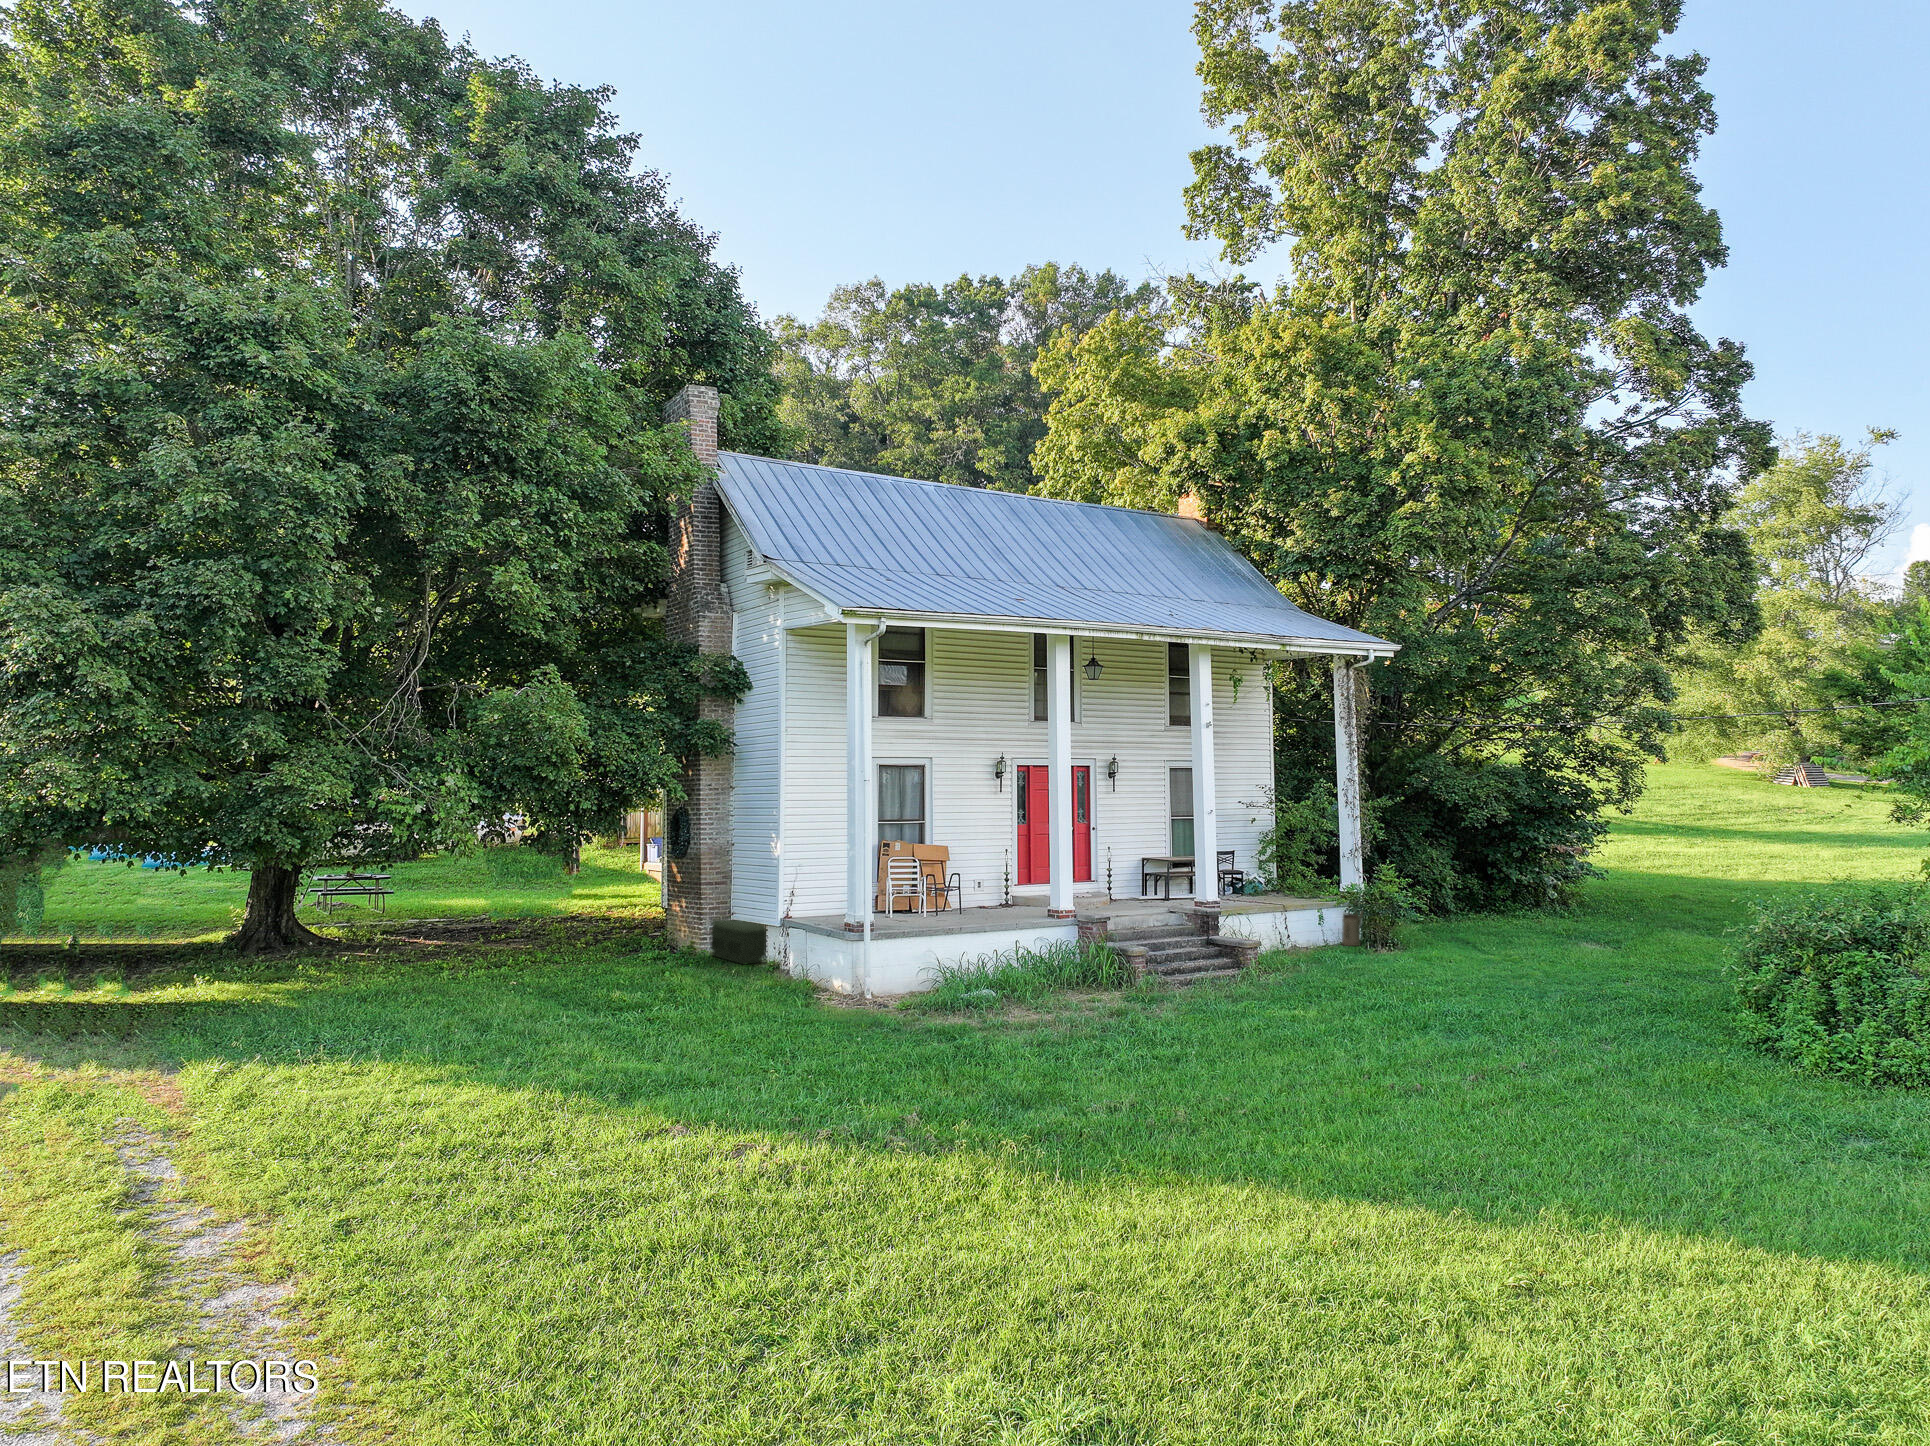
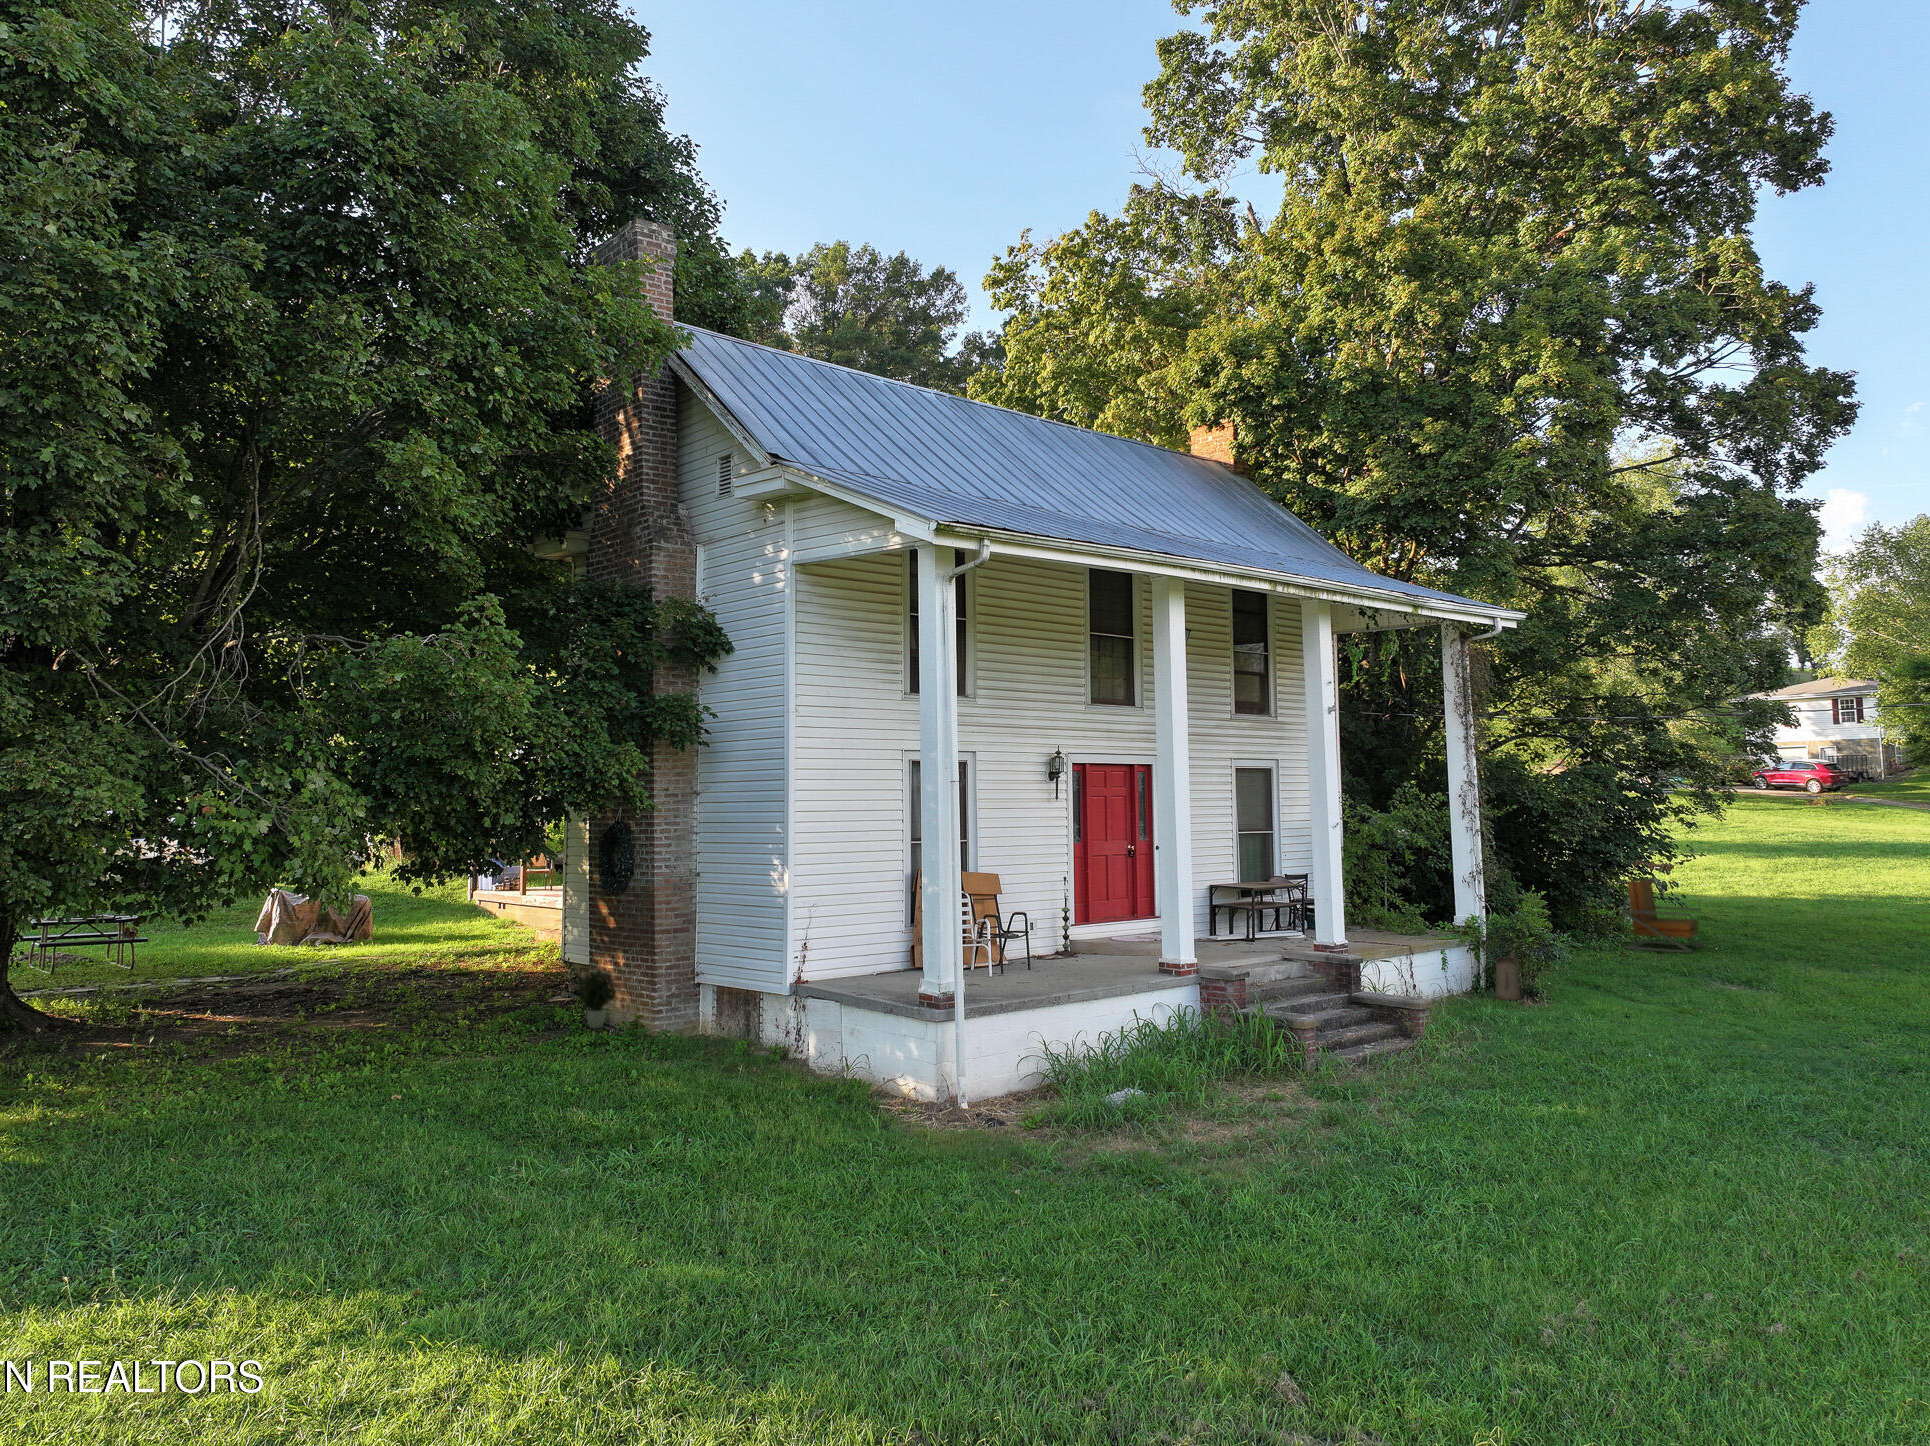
lounge chair: none [1515,857,1590,918] -> present [1622,879,1702,953]
potted plant: none [652,911,682,952] -> present [577,970,616,1029]
storage bench: present [711,920,766,965] -> none [668,978,770,1050]

